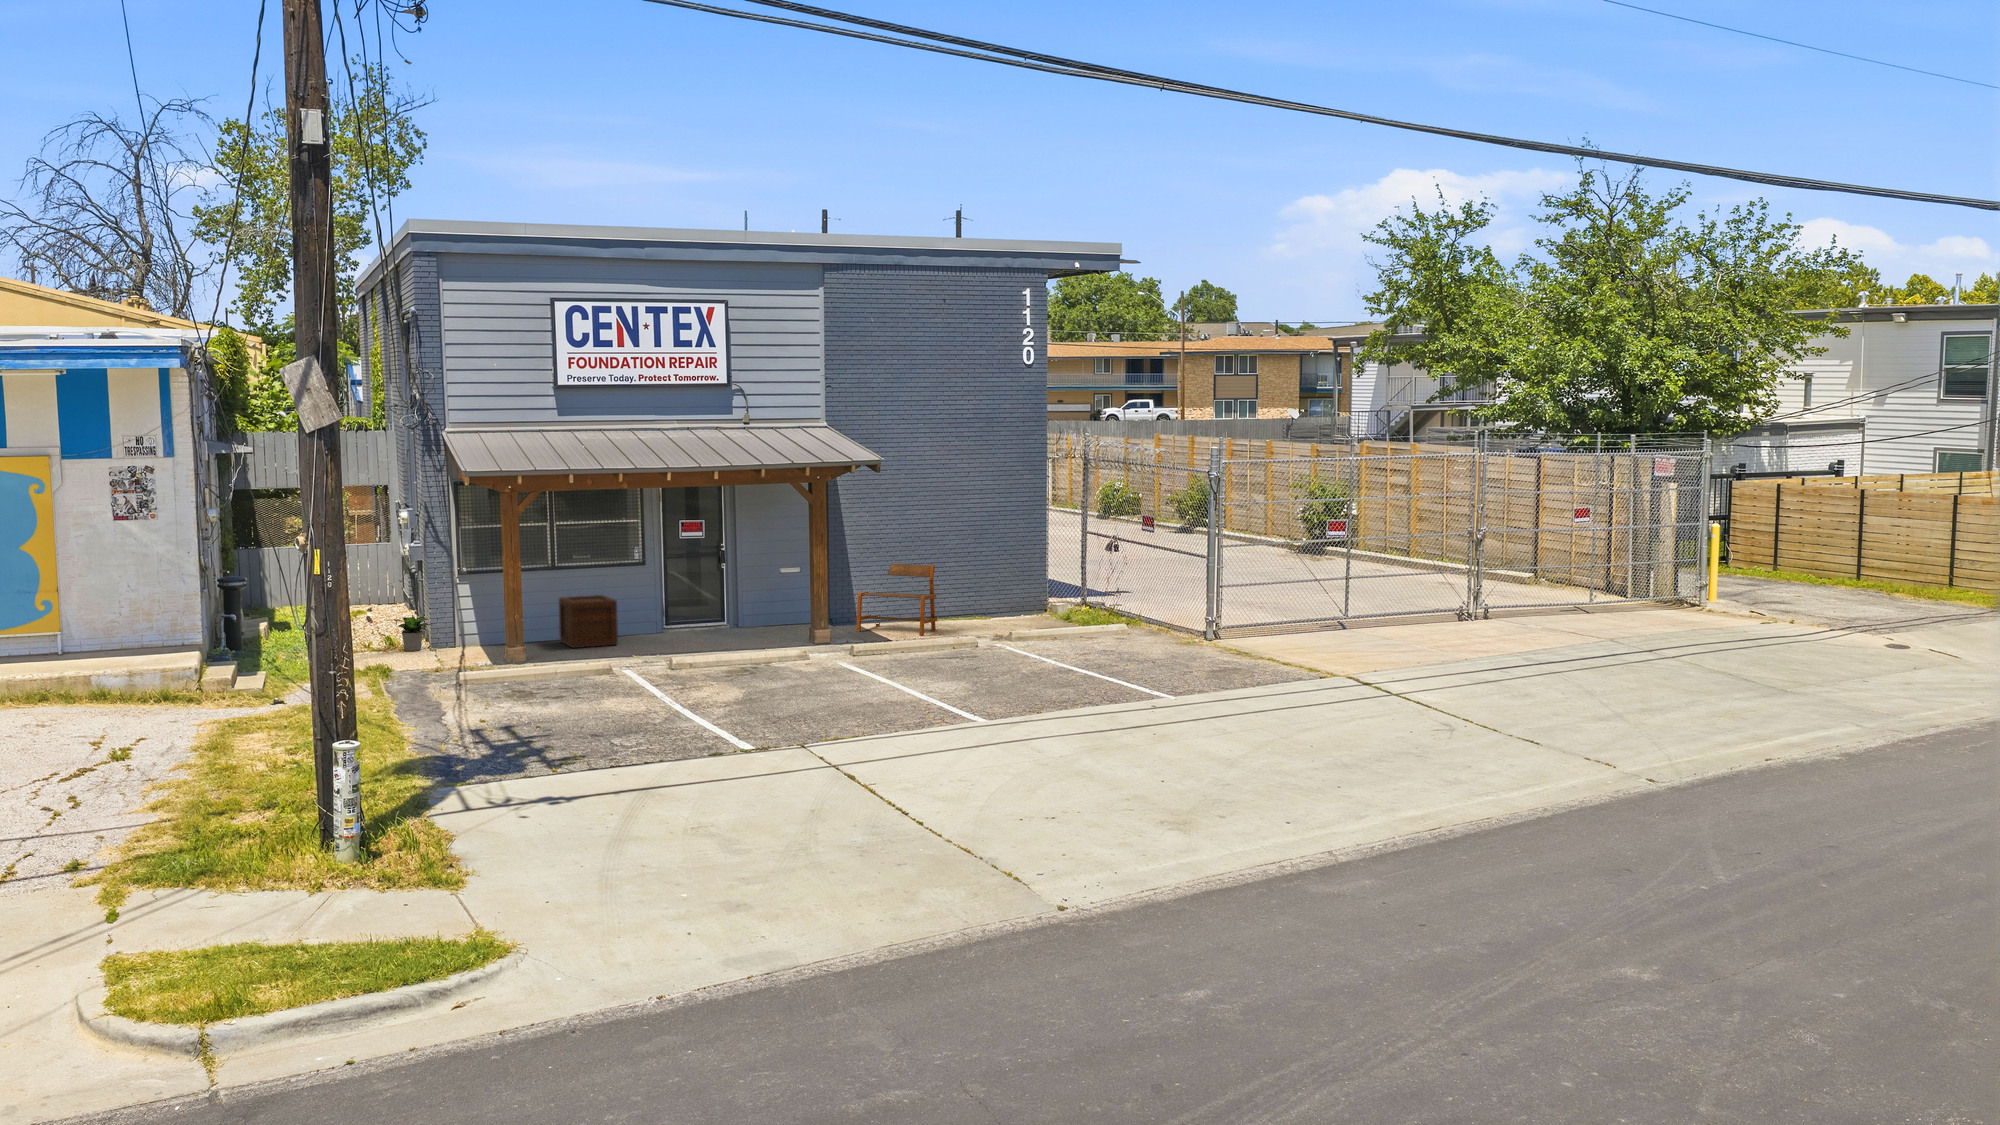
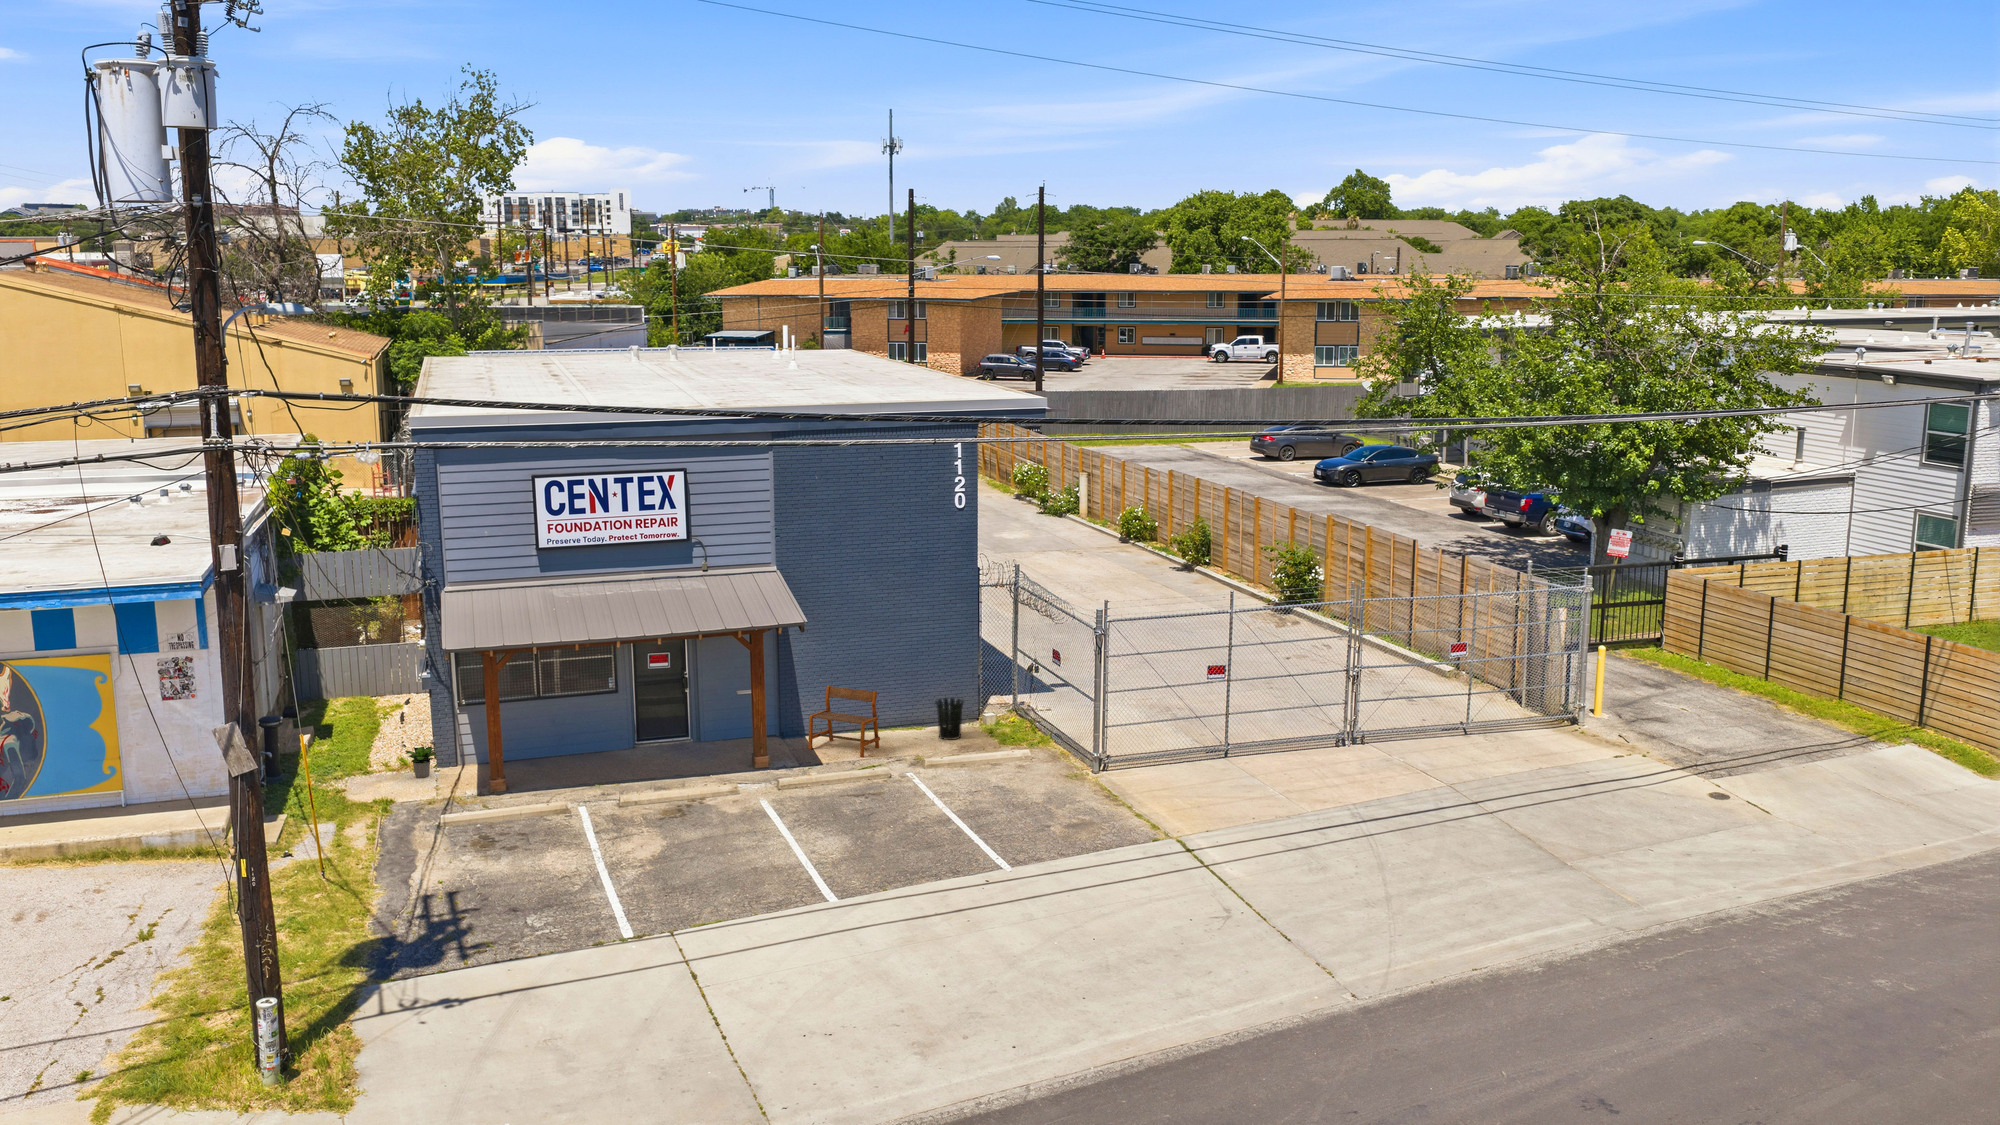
waste bin: none [993,581,1026,625] -> present [935,698,964,740]
wooden crate: present [559,595,618,648] -> none [546,723,595,775]

